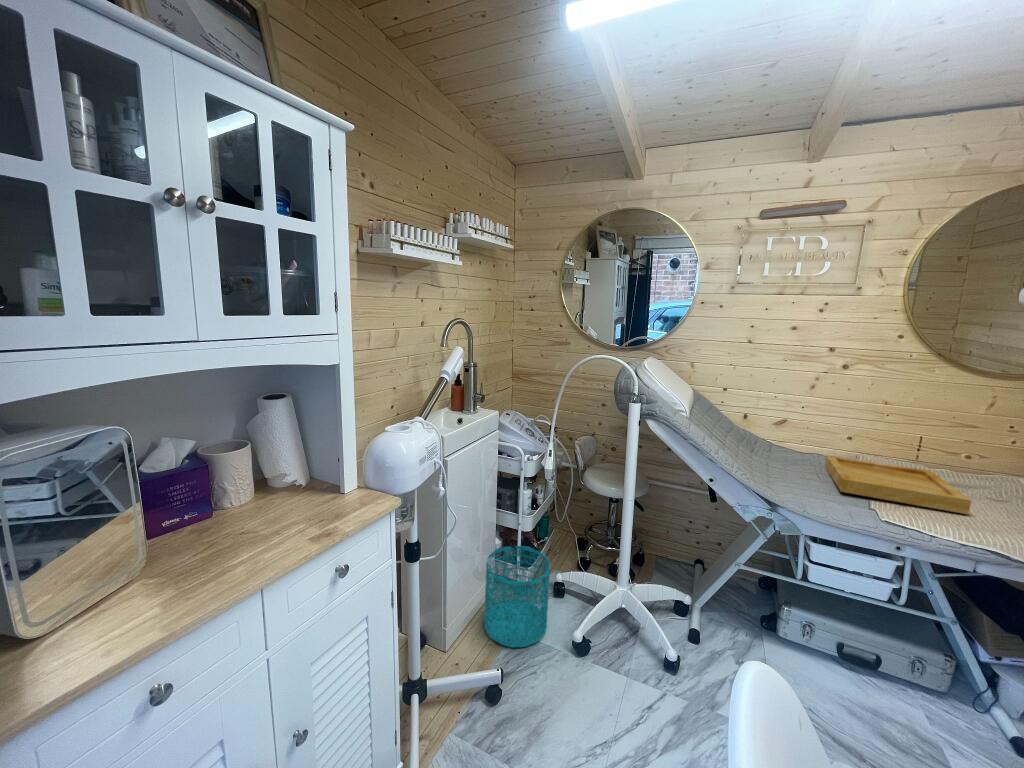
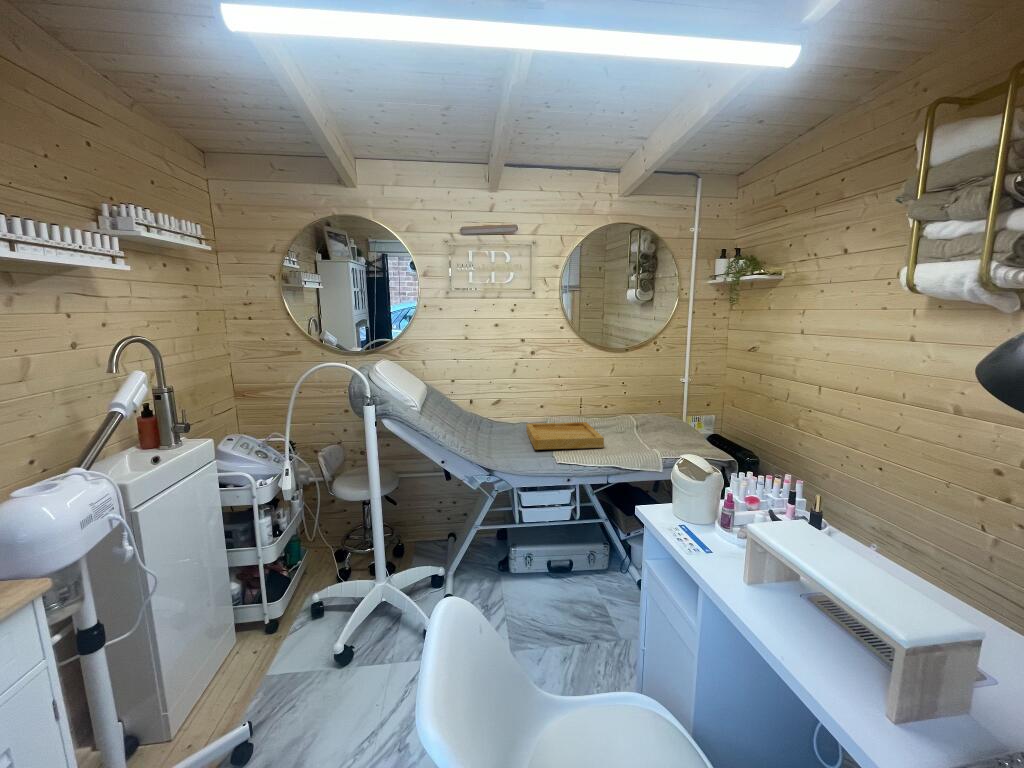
wastebasket: present [484,546,550,647] -> none [223,577,308,691]

